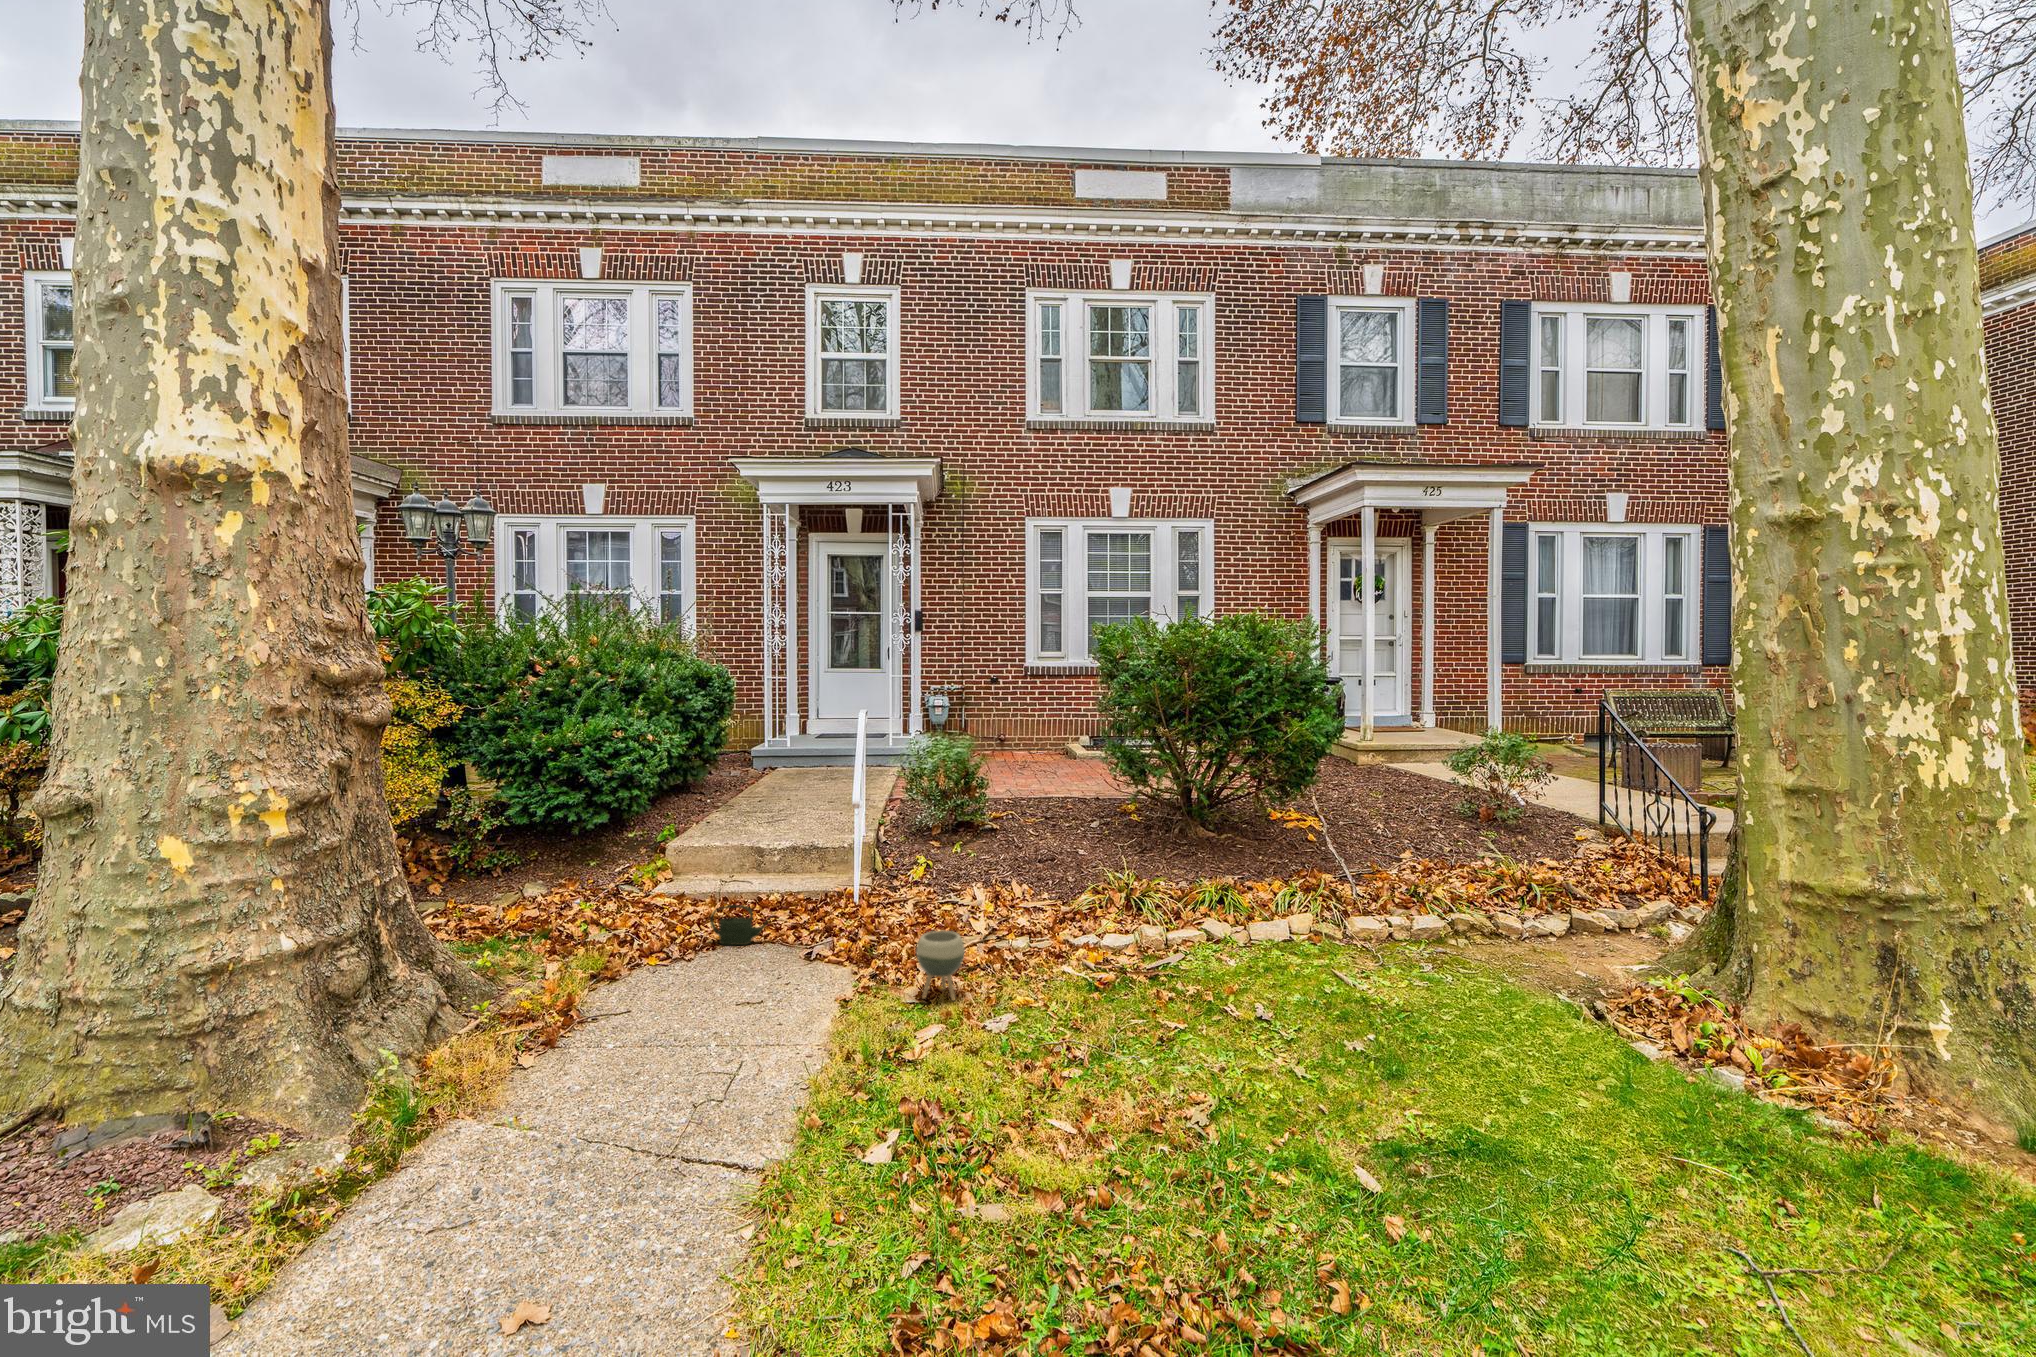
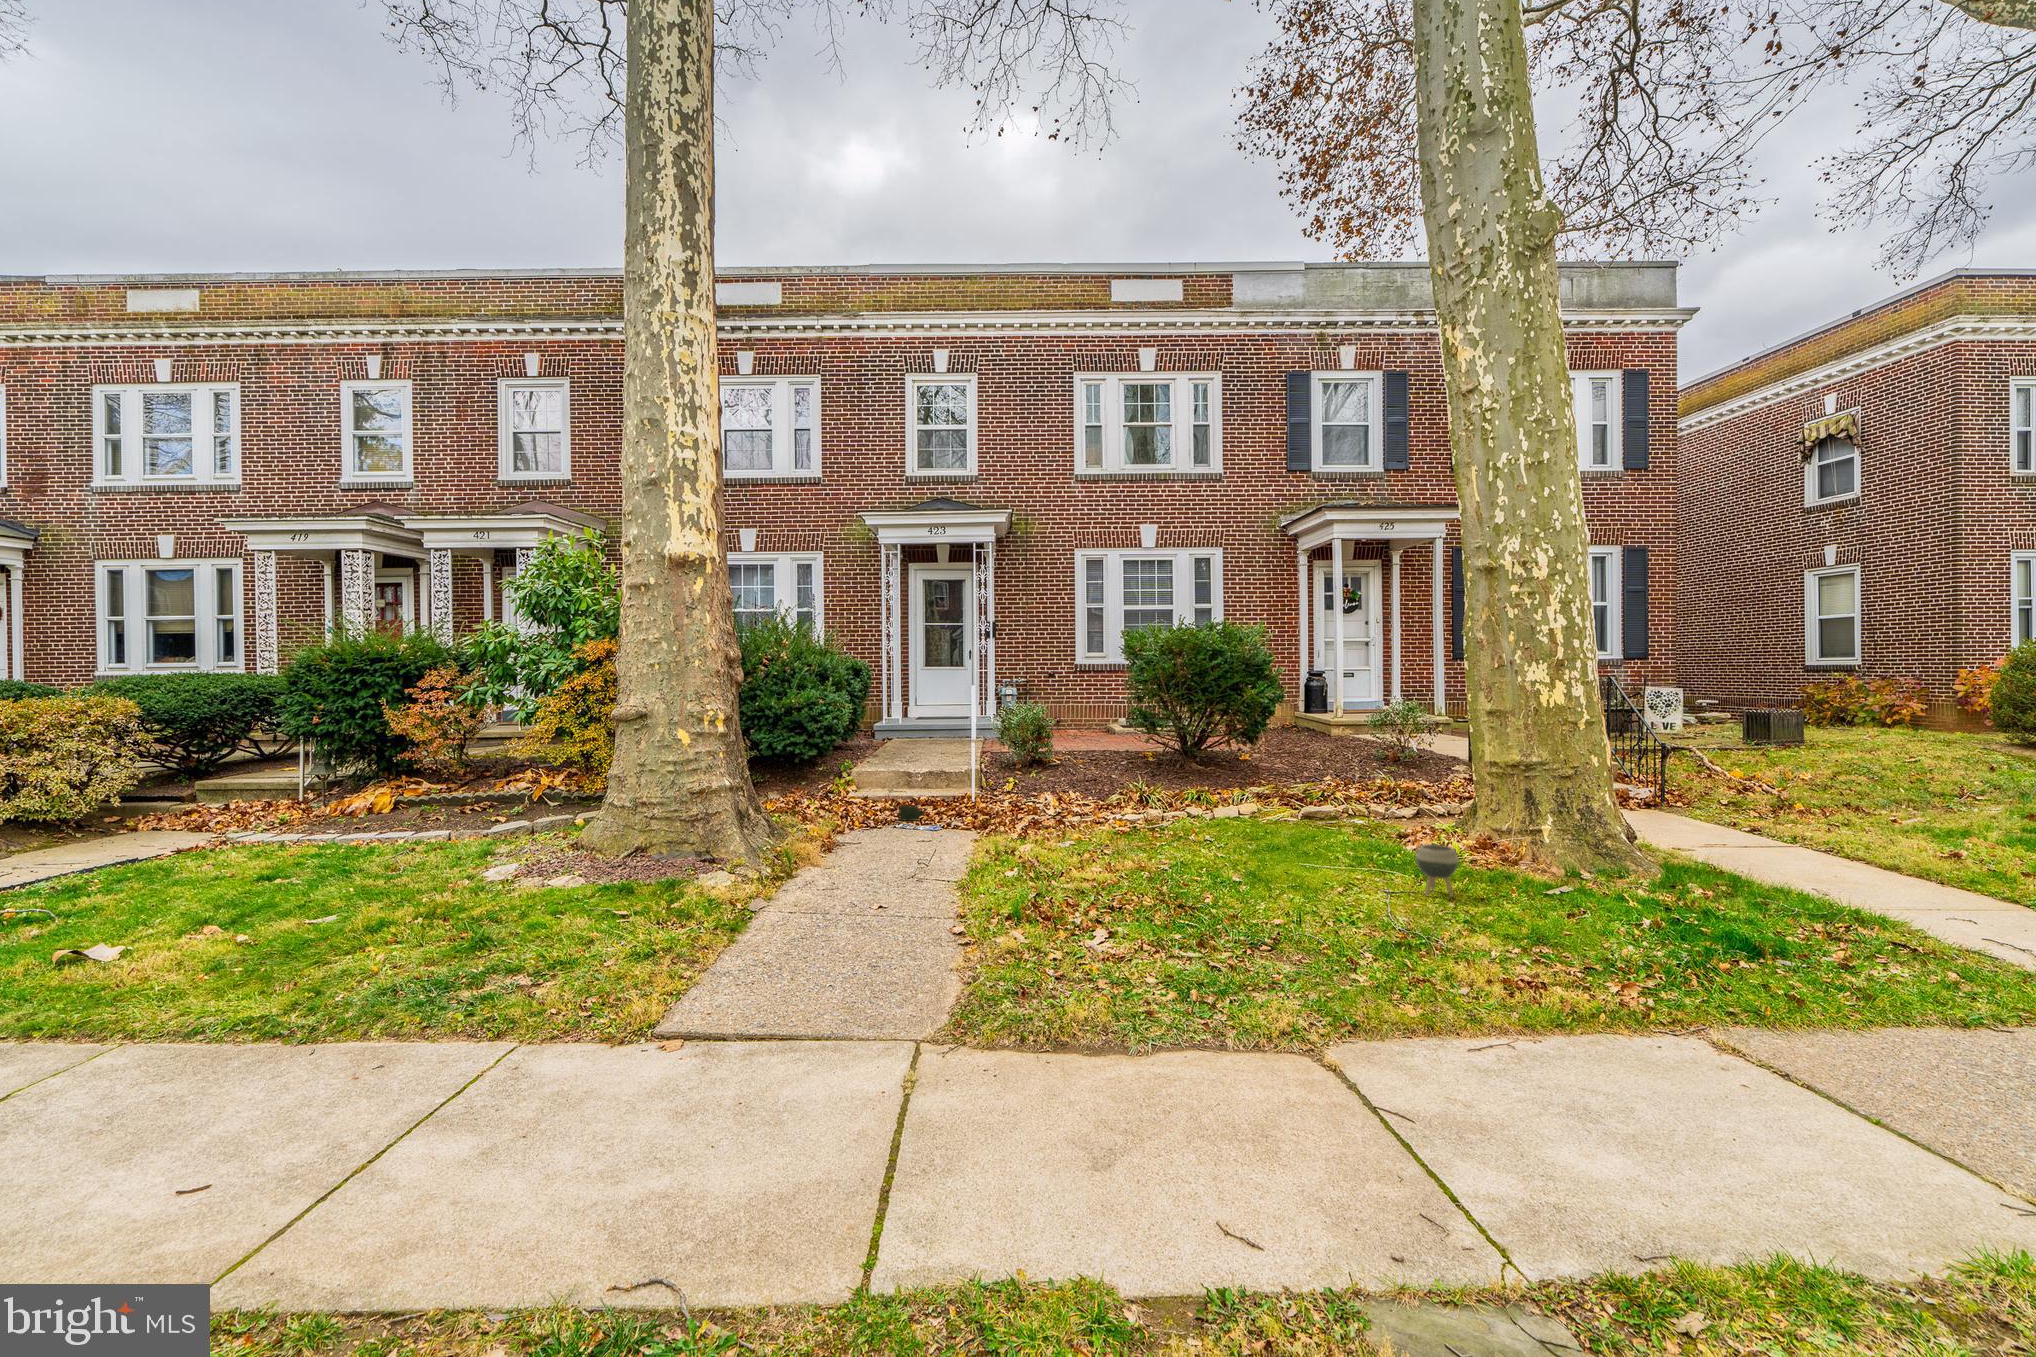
planter: present [916,931,965,1000] -> present [1416,844,1458,897]

